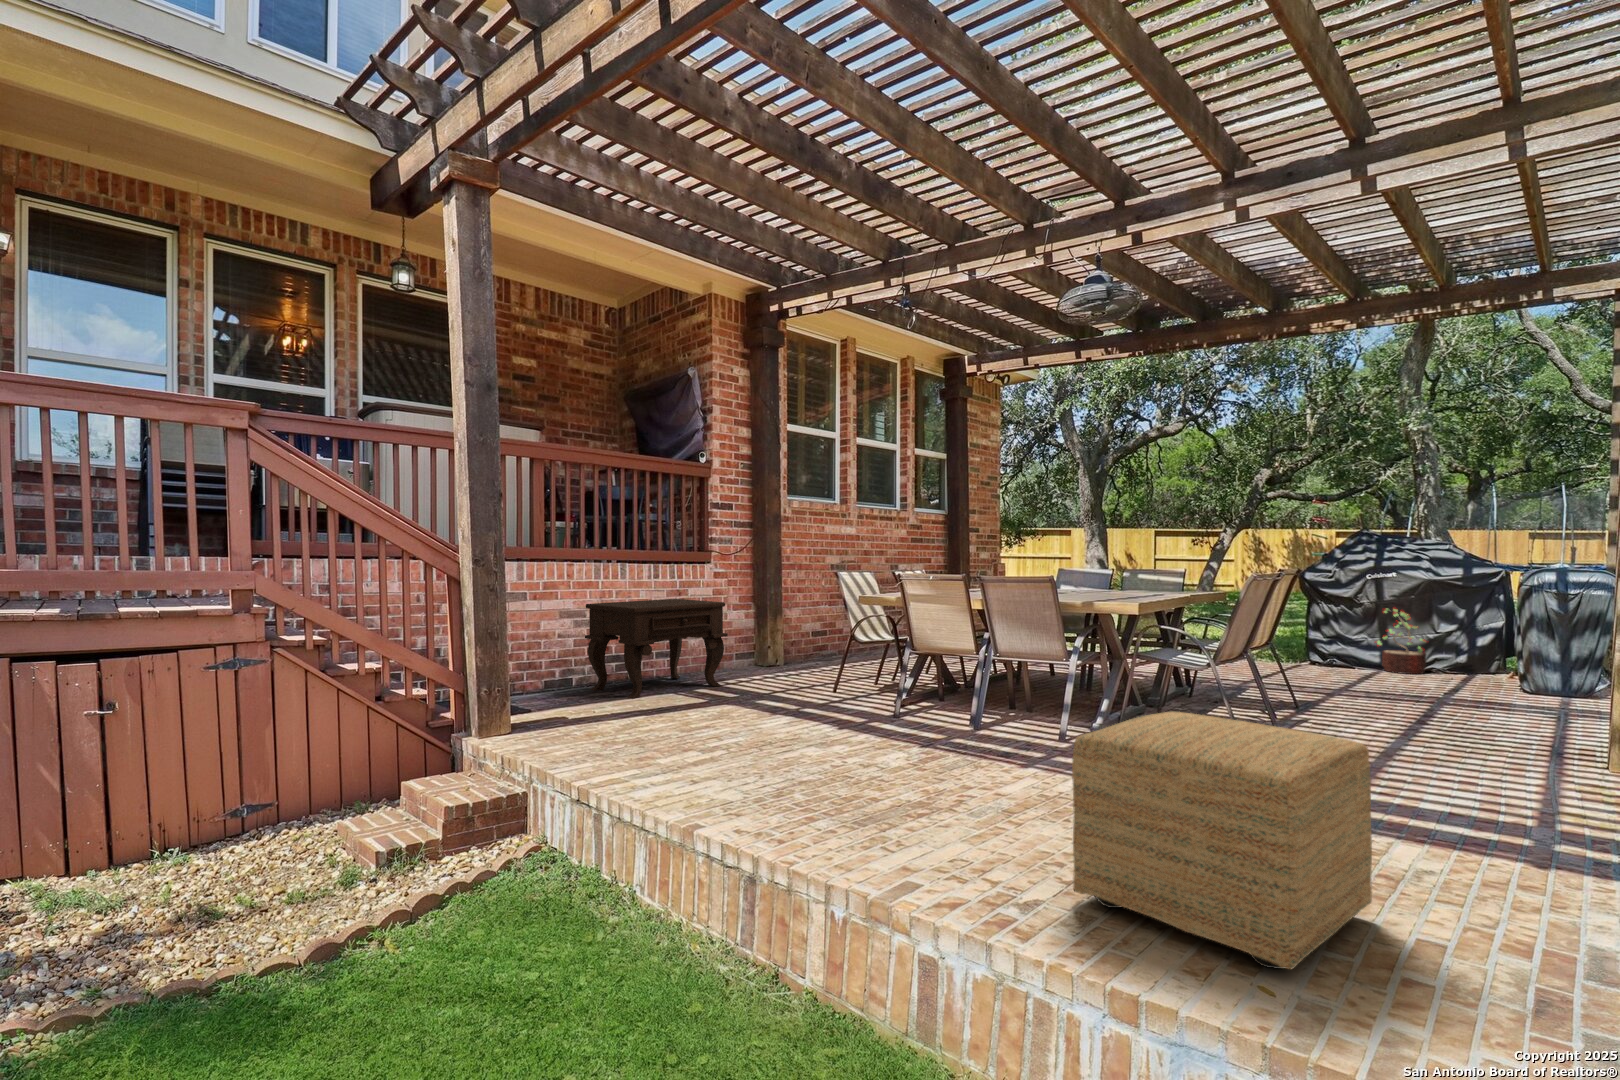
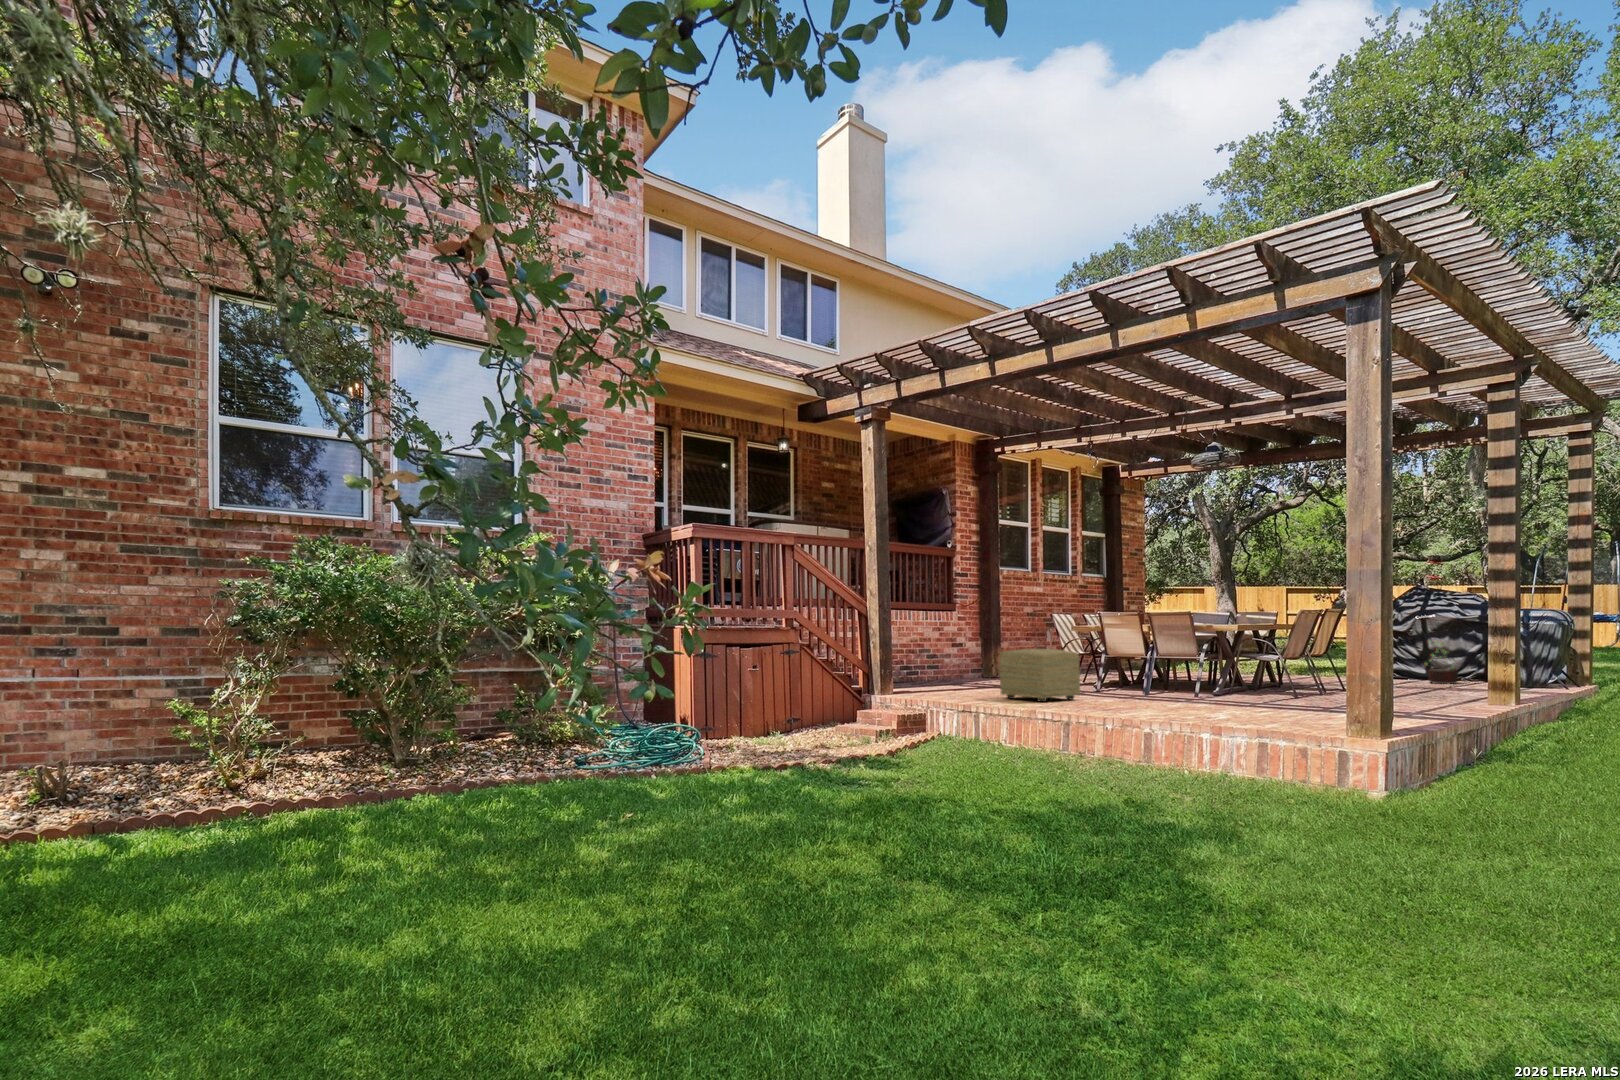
side table: present [585,599,728,699] -> none [896,633,981,689]
ottoman: present [1072,712,1372,969] -> present [1000,649,1080,702]

